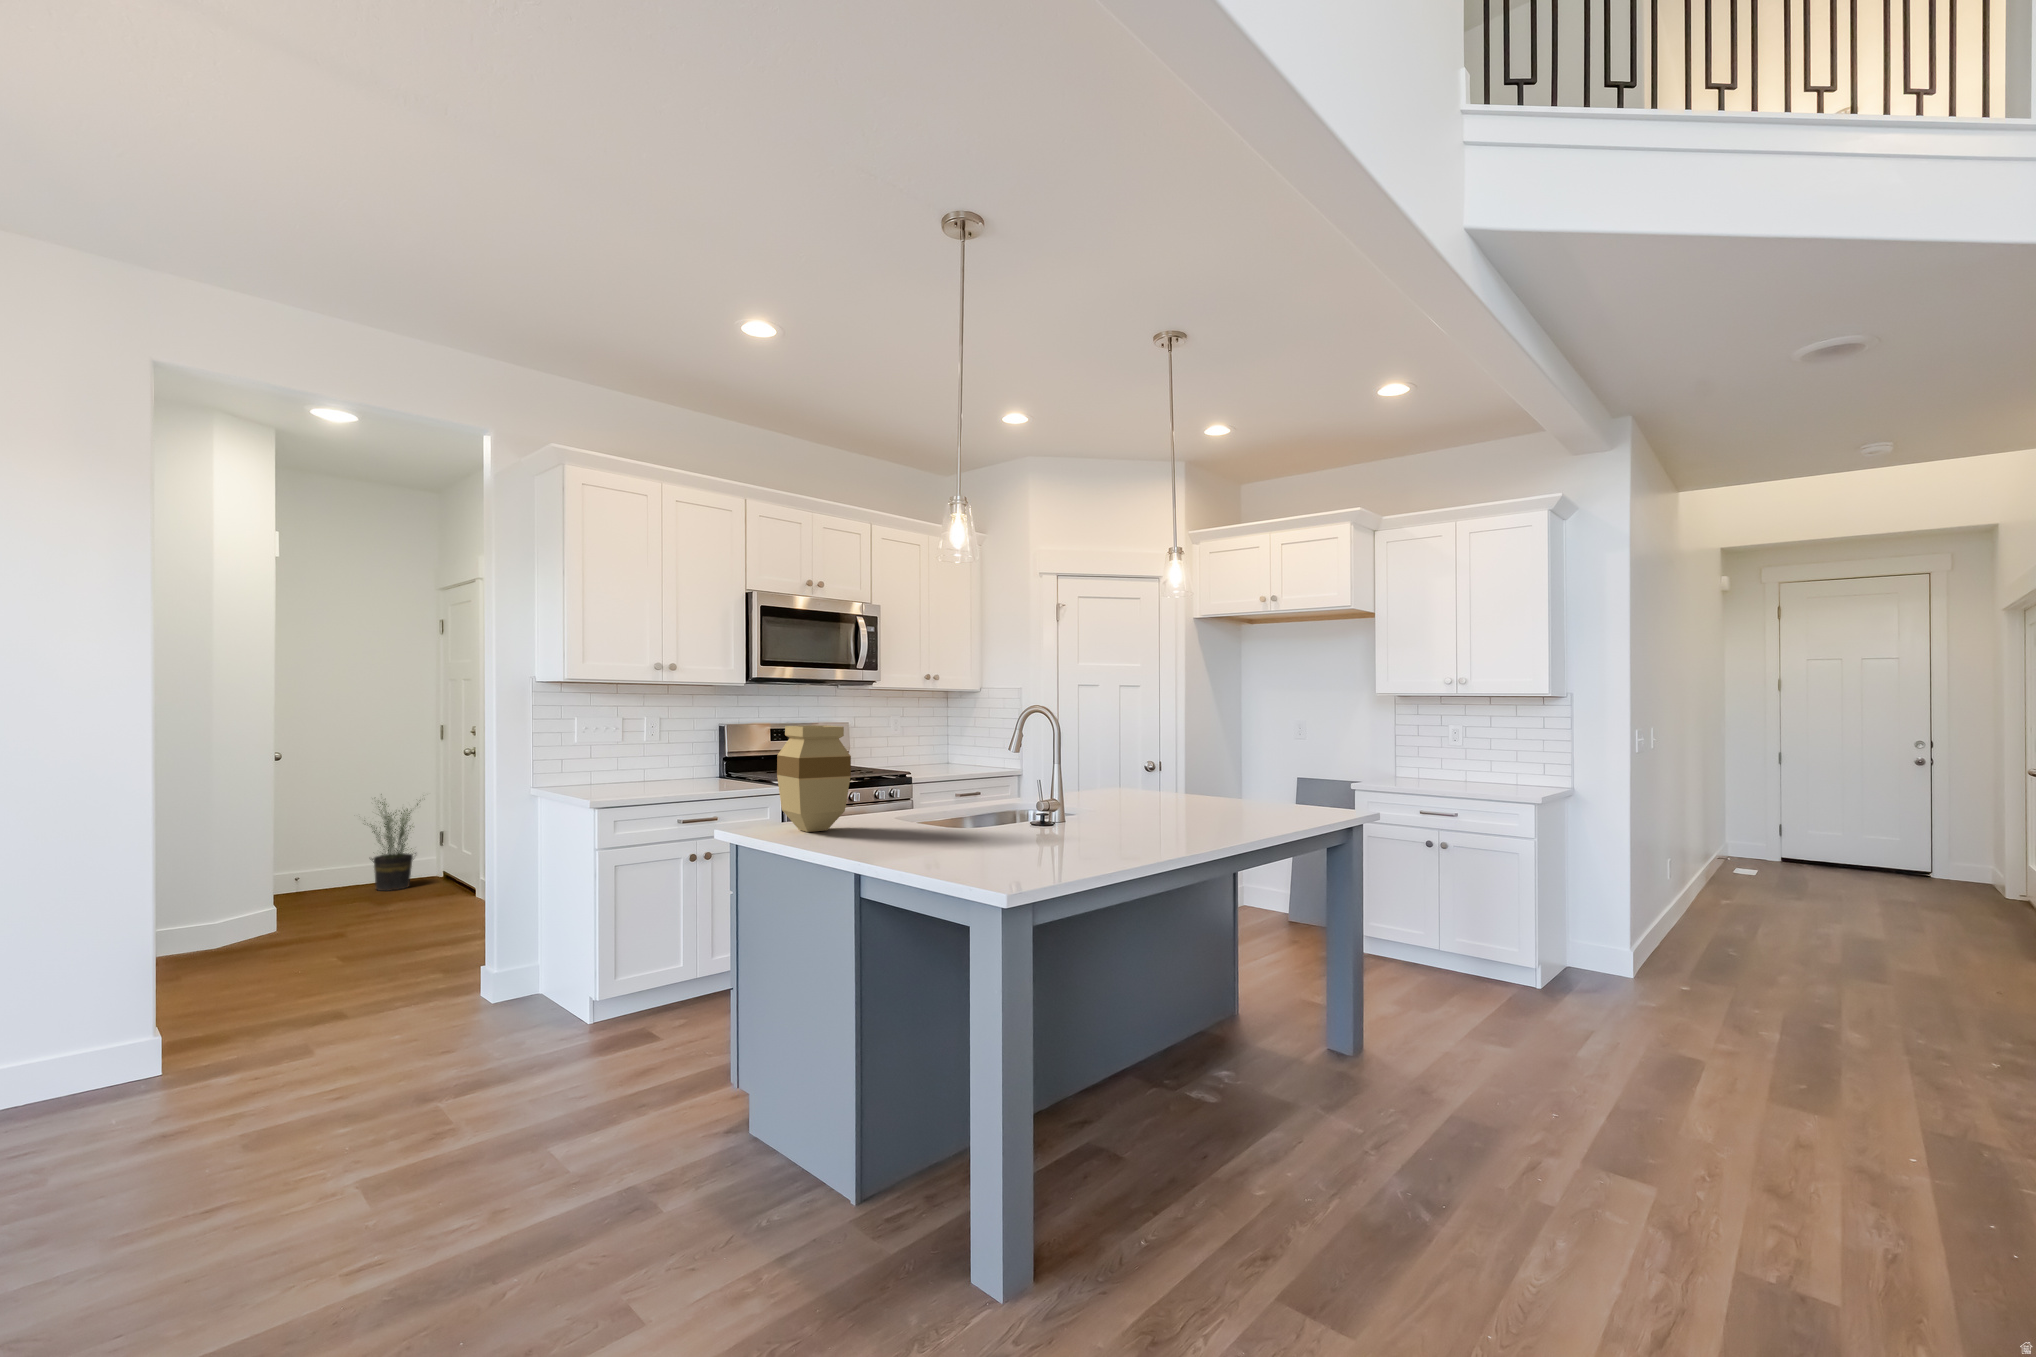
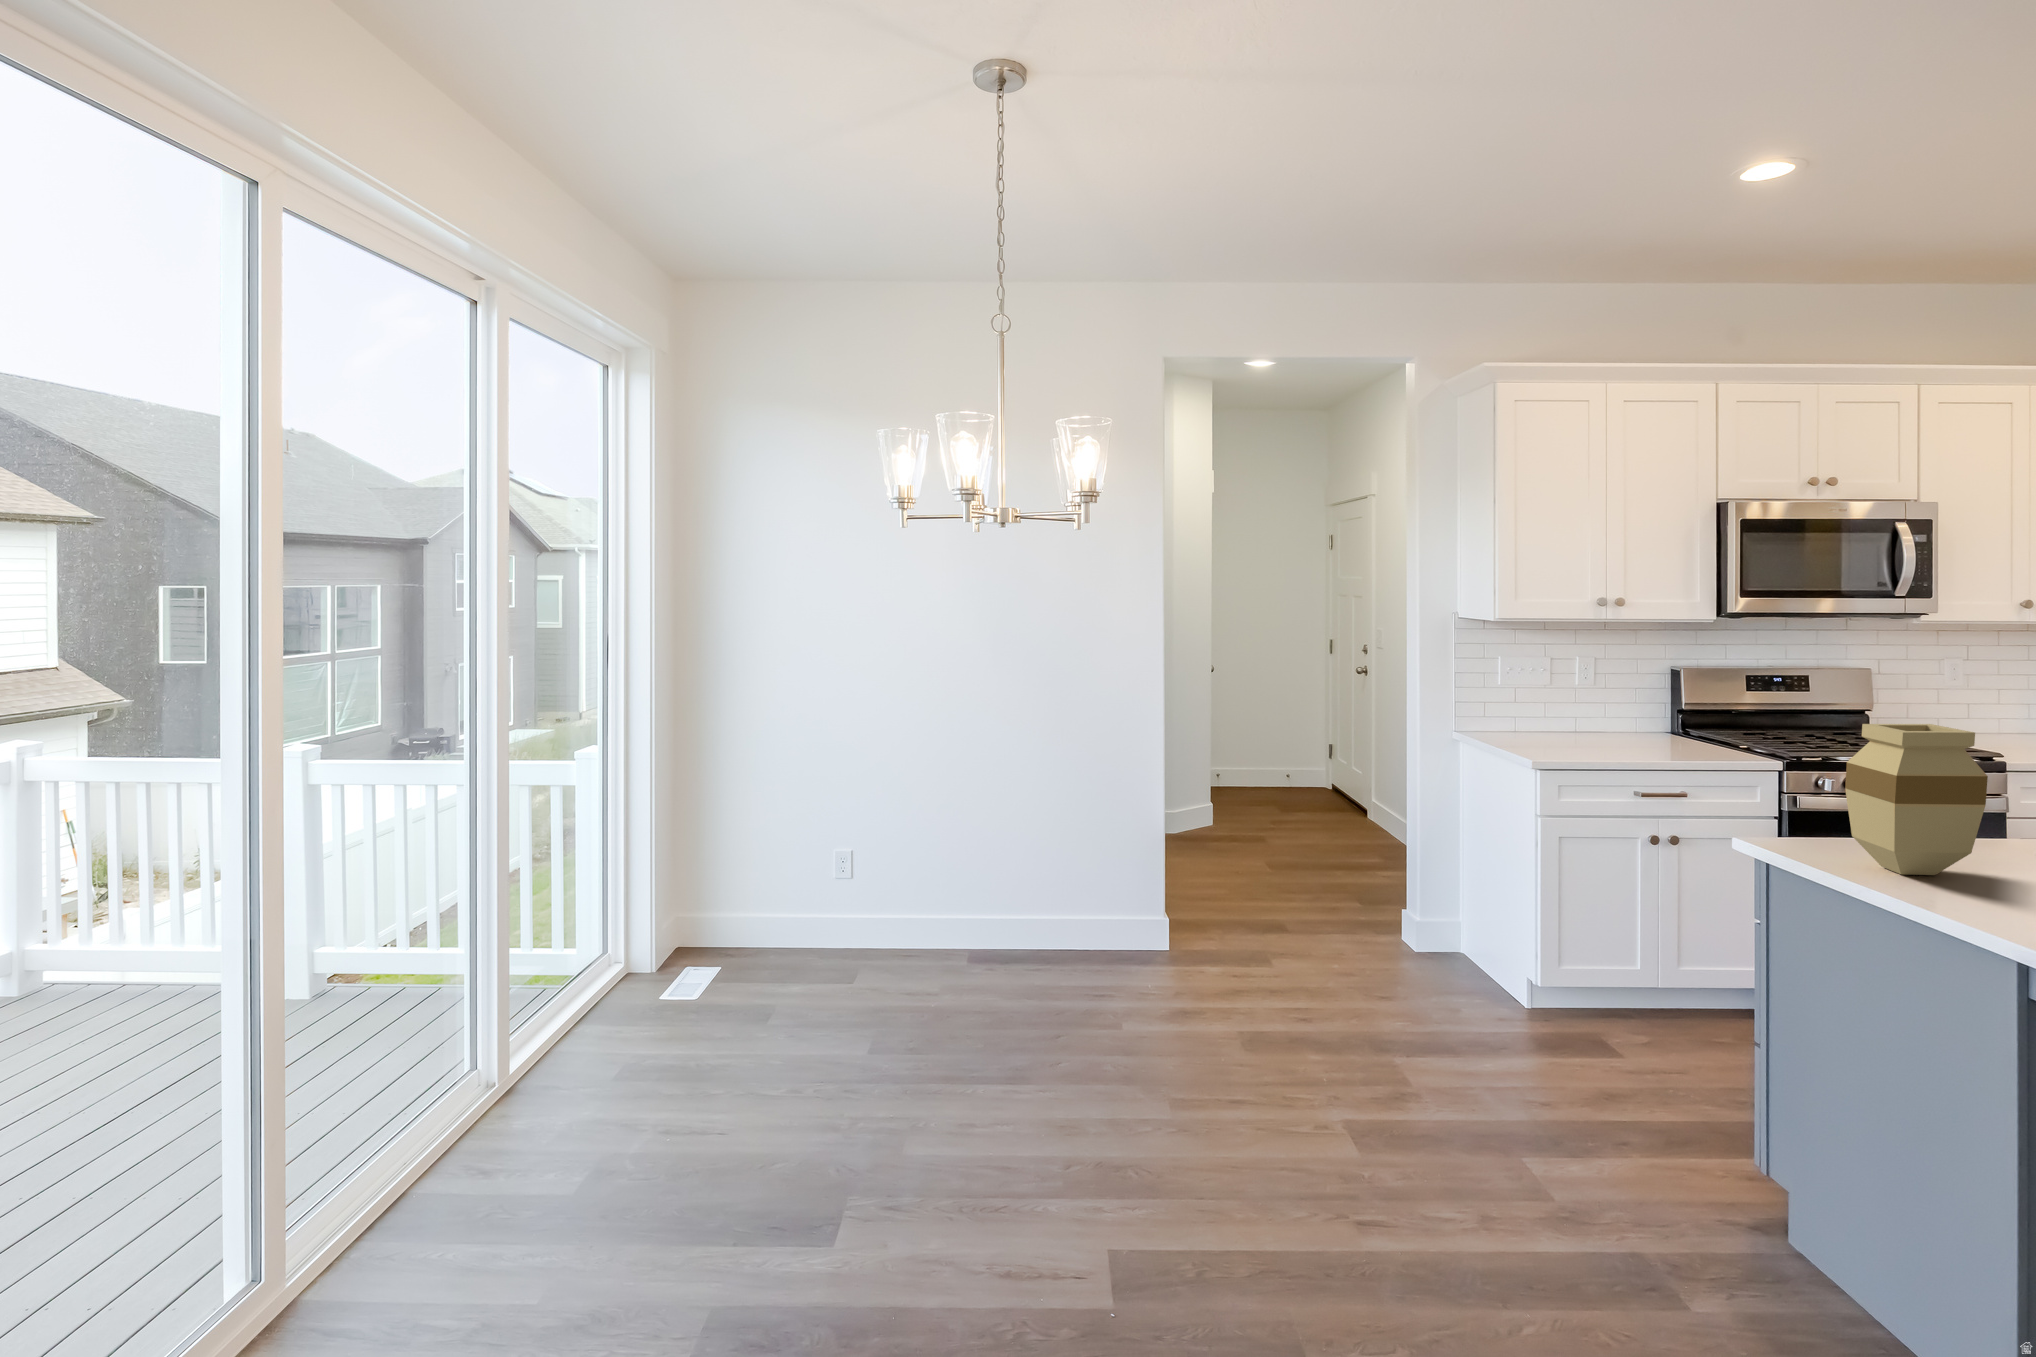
potted plant: present [364,802,418,891] -> none [1261,707,1323,799]

